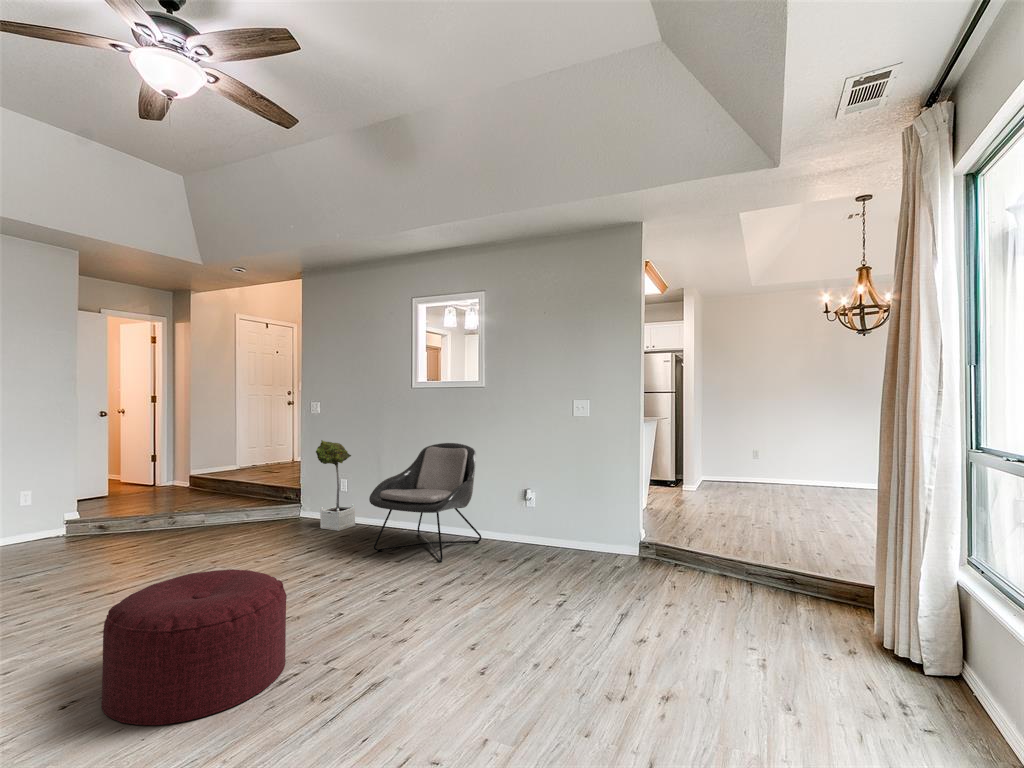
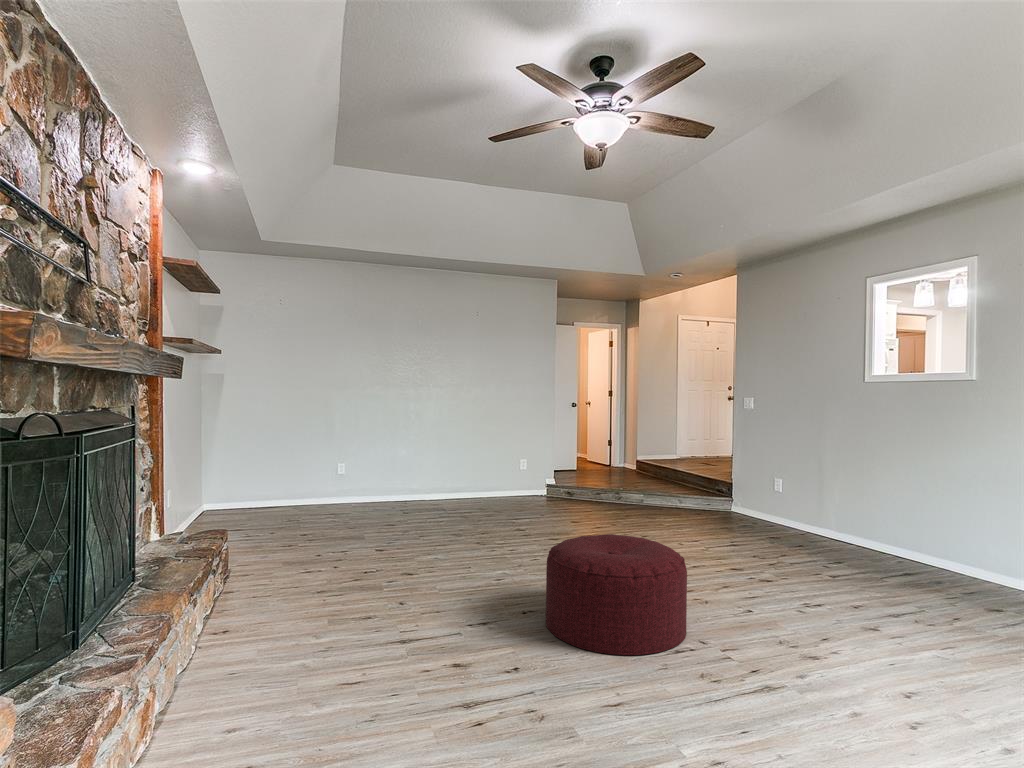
potted tree: present [316,440,355,531] -> none [747,432,792,533]
lounge chair: present [369,443,481,562] -> none [801,444,965,592]

